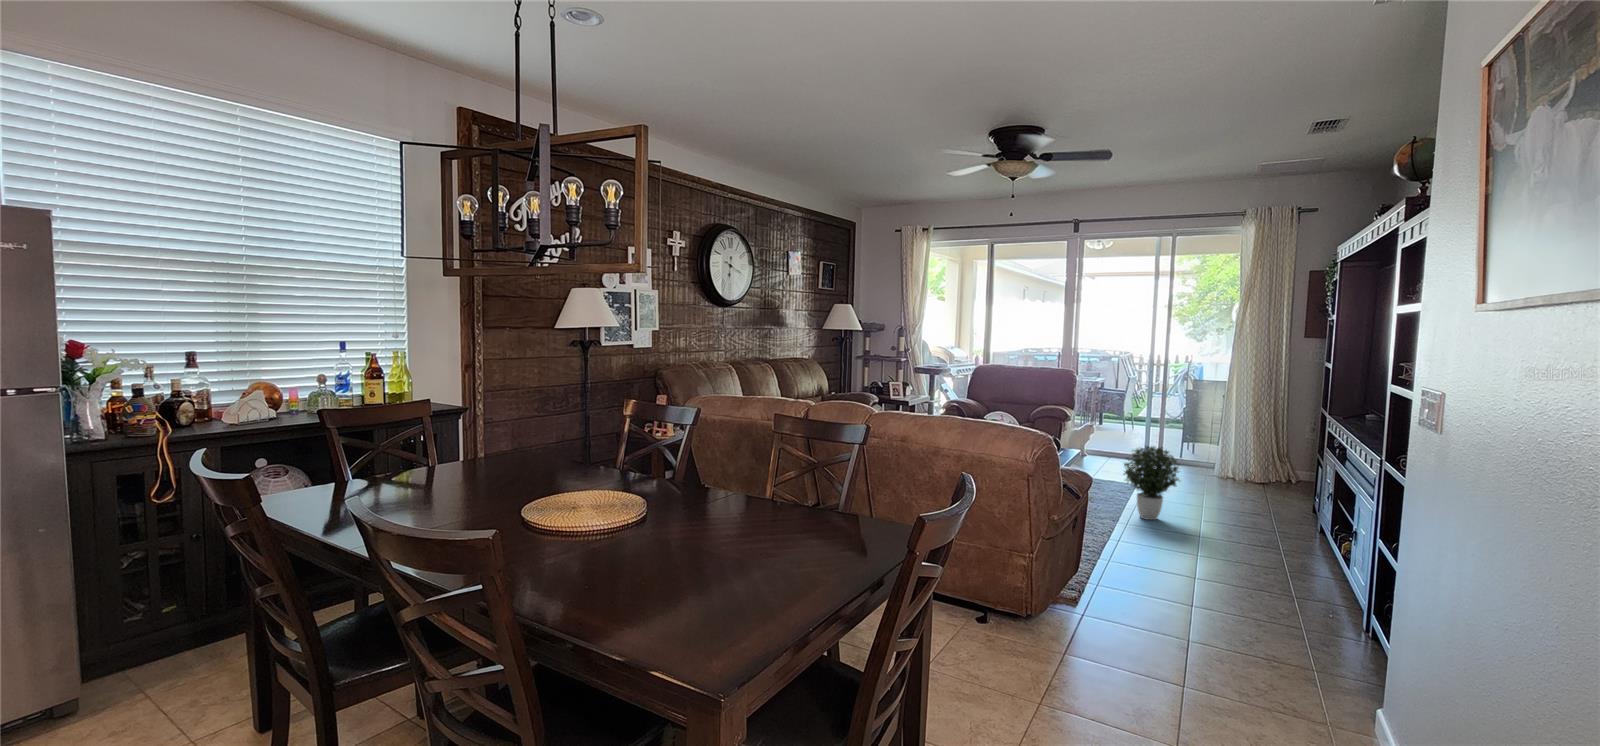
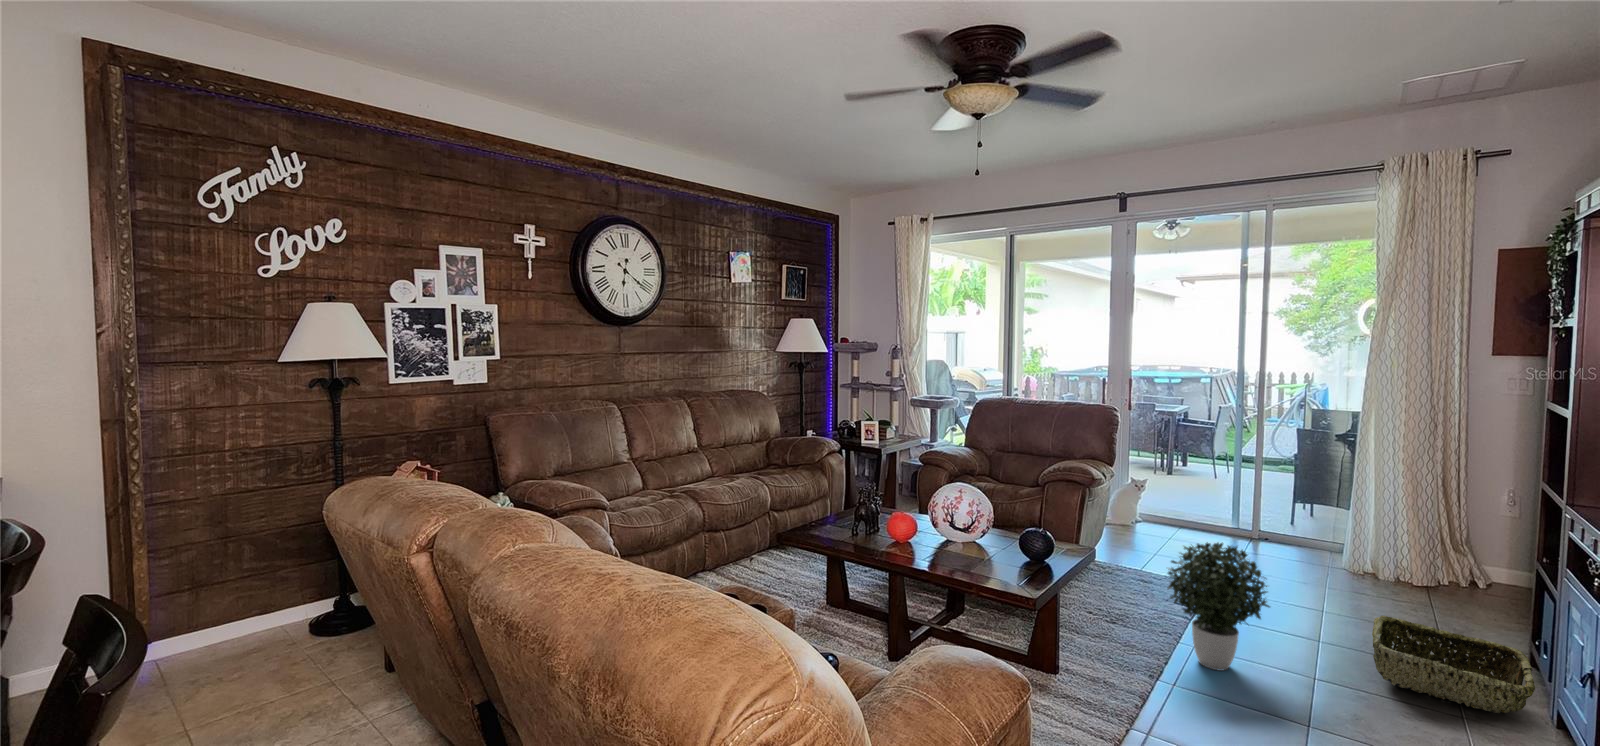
woven basket: none [1233,487,1311,530] -> present [1372,616,1535,713]

